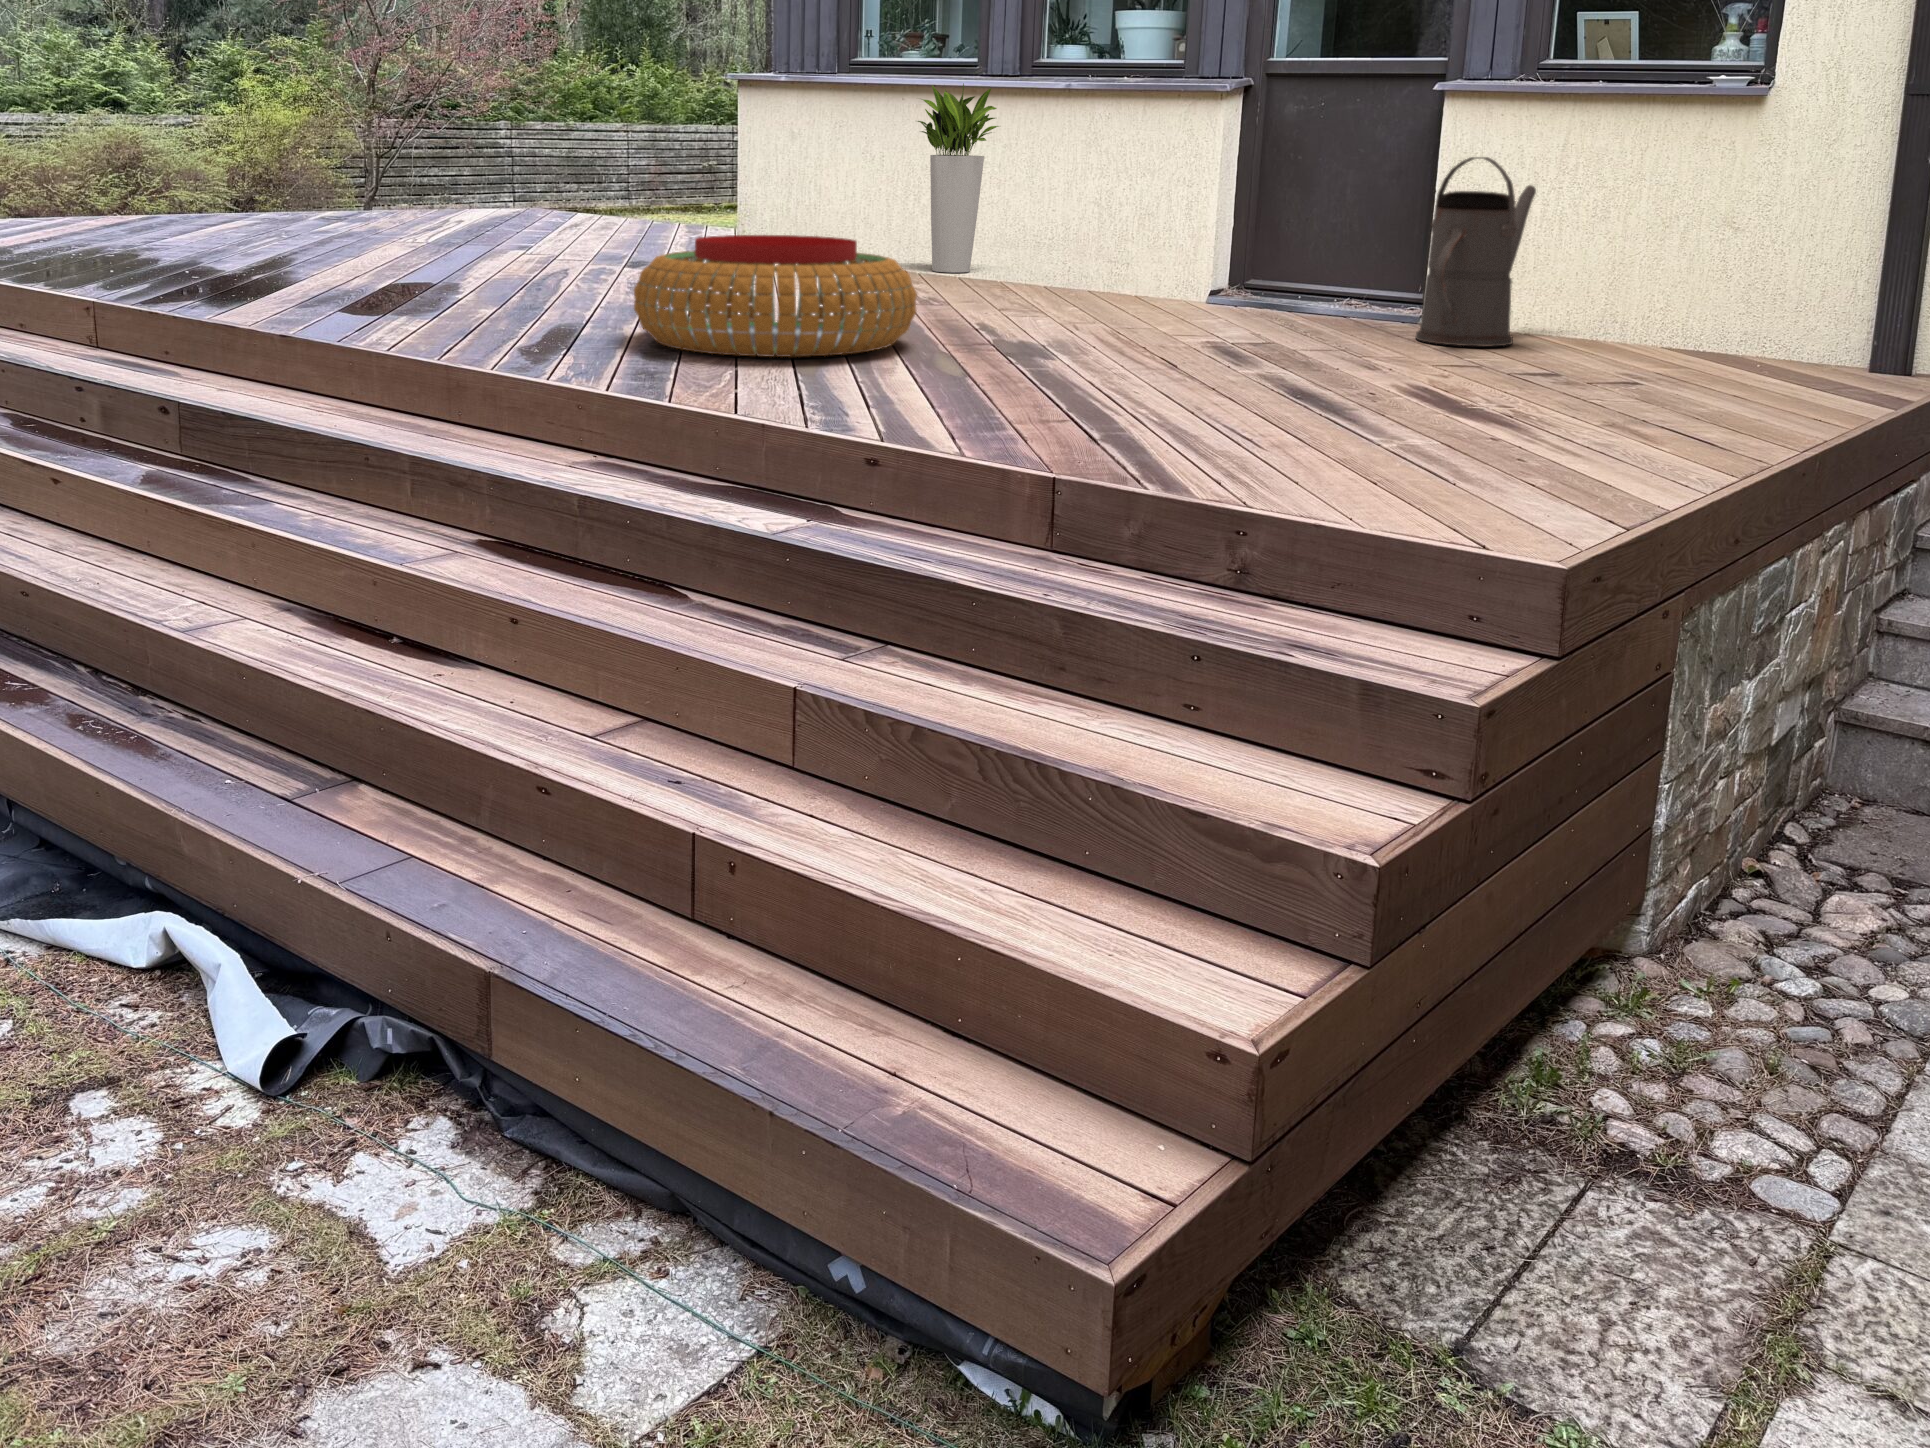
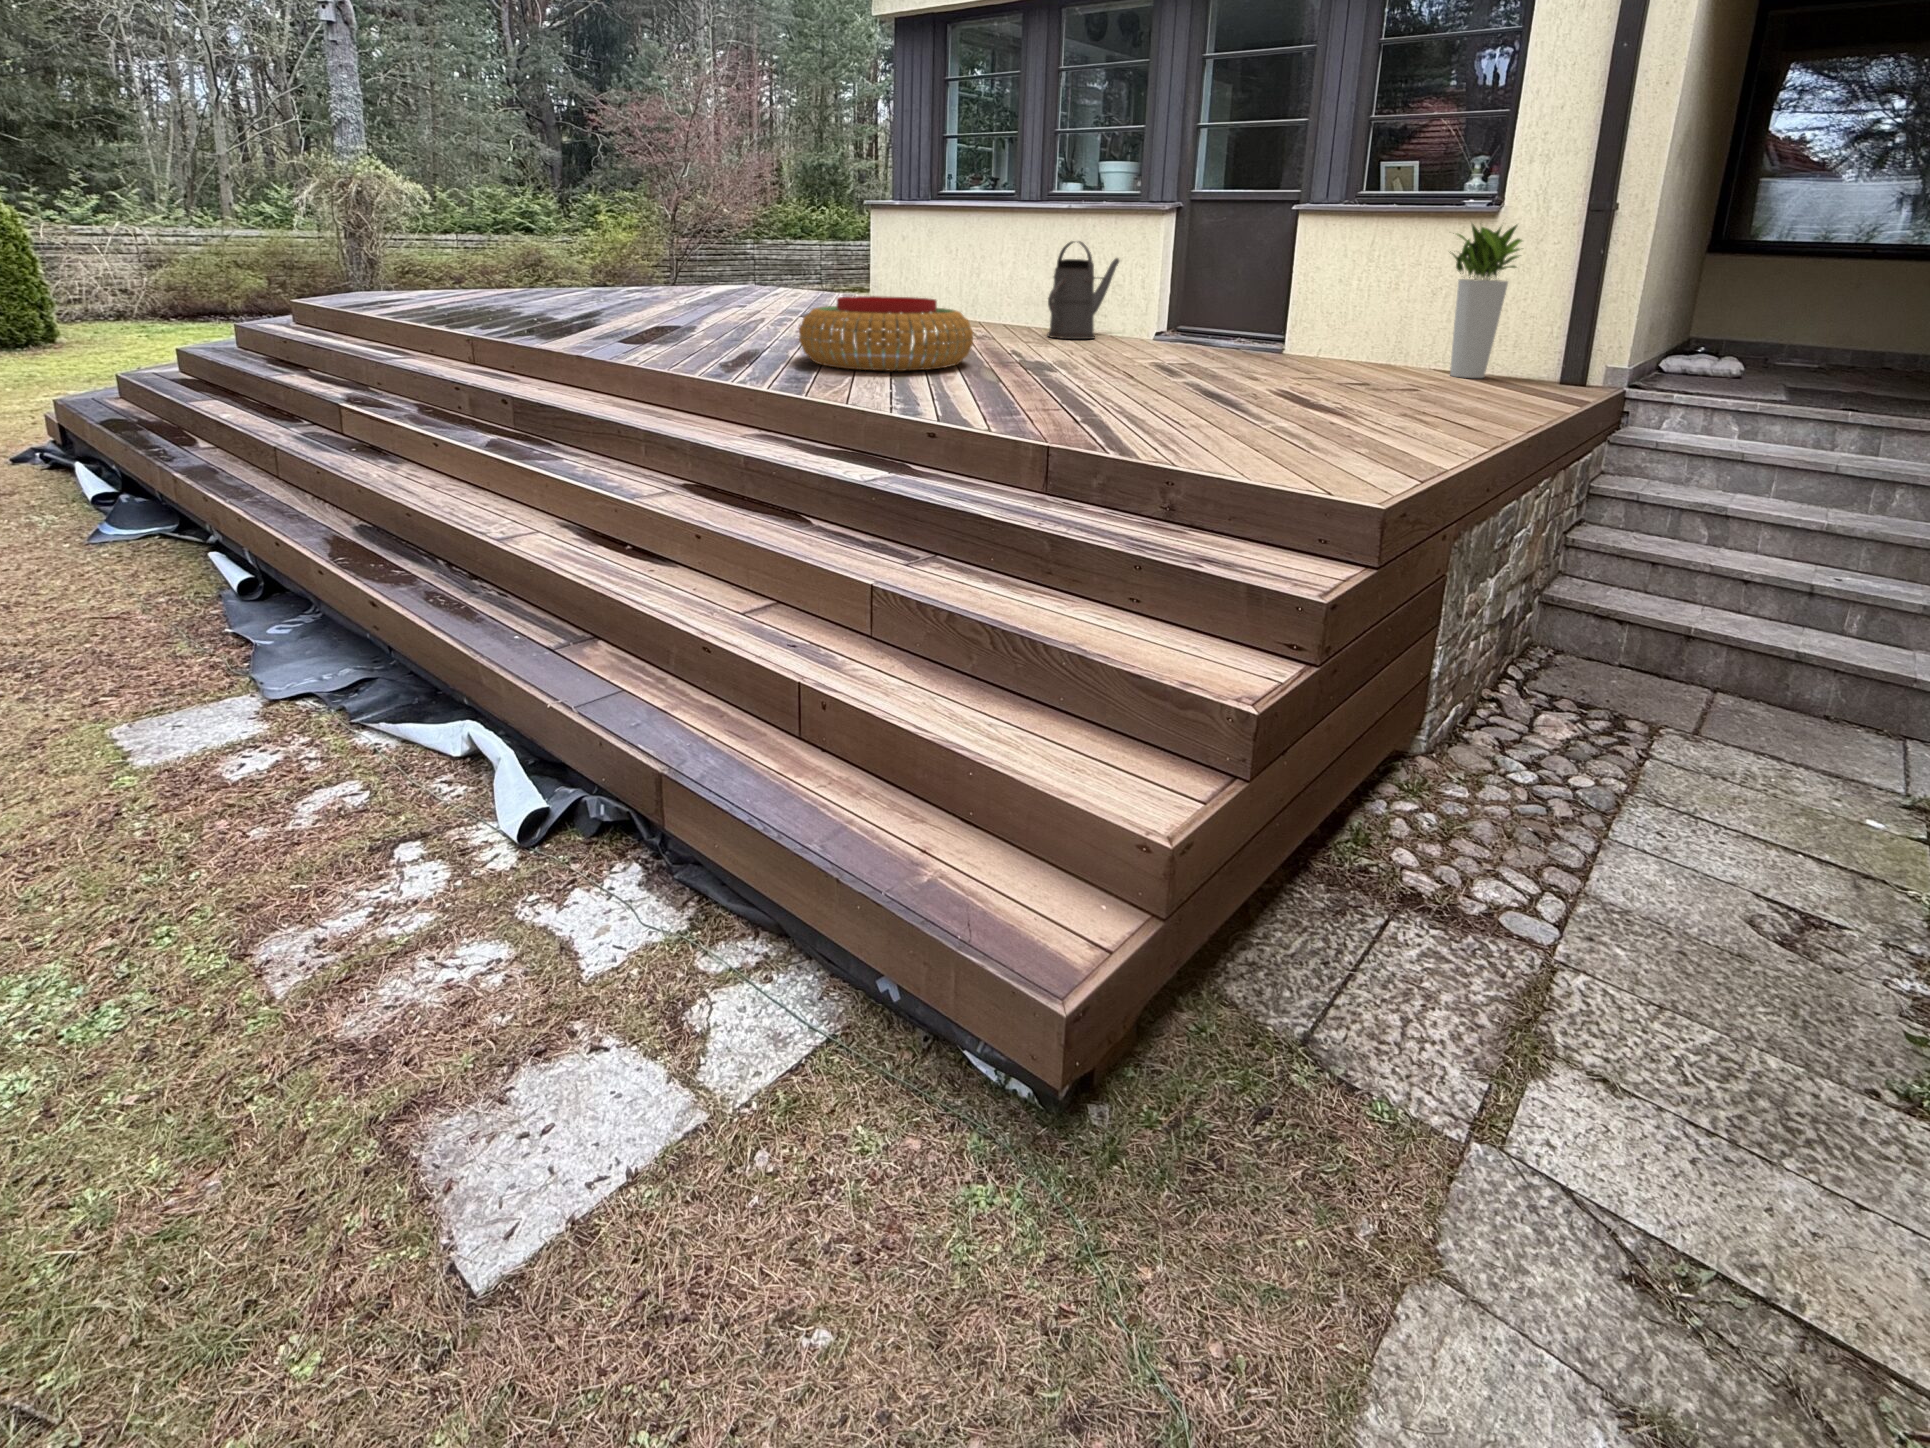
planter: present [918,83,999,273] -> present [1450,224,1522,378]
watering can: present [1416,157,1536,346] -> present [1048,241,1119,339]

